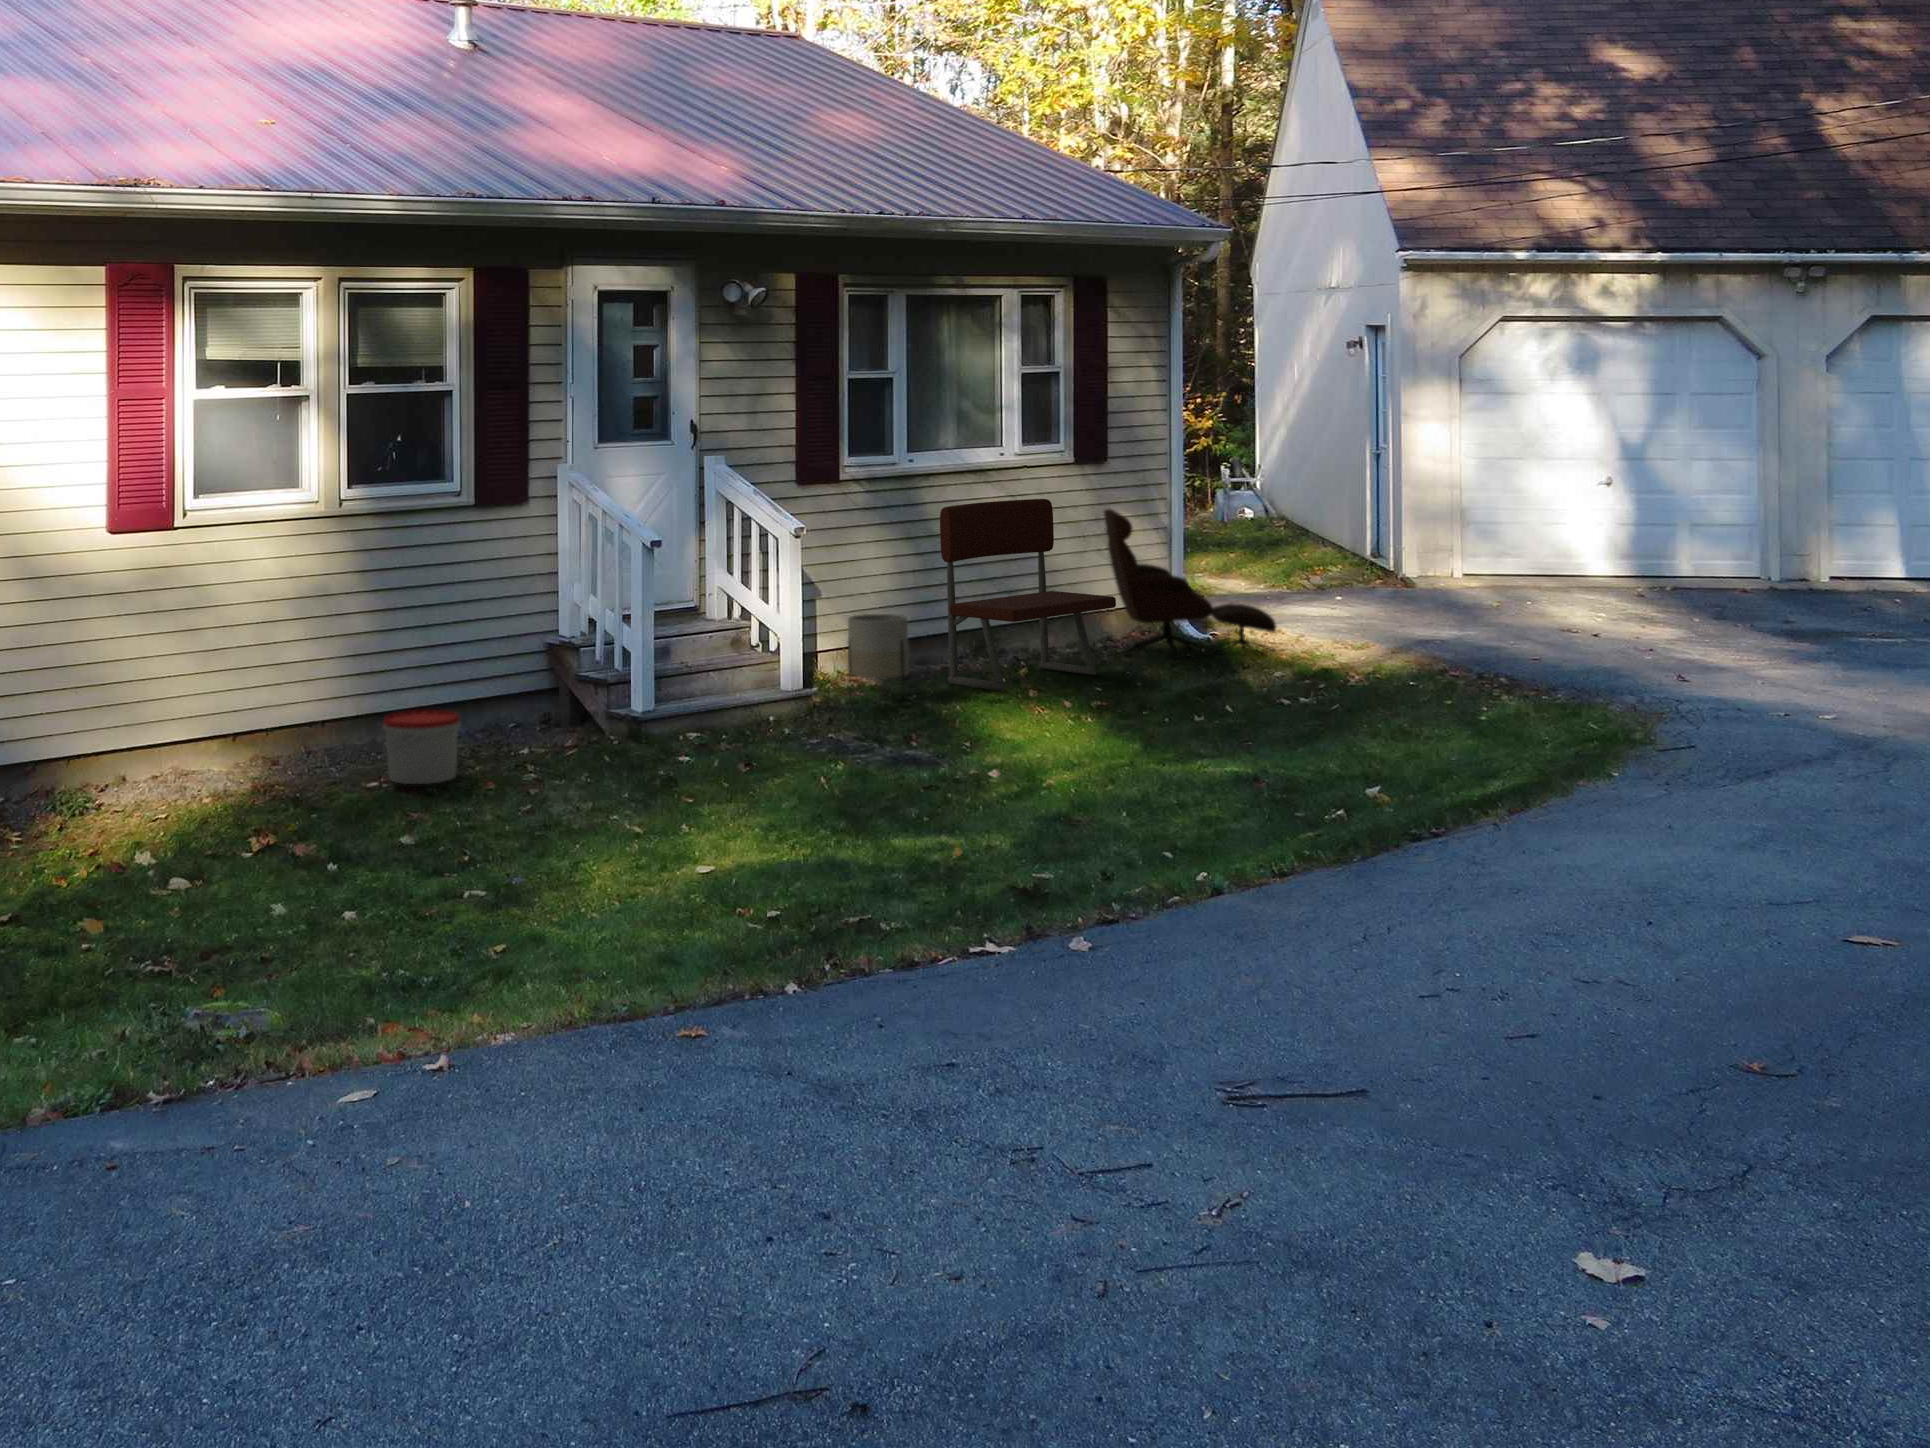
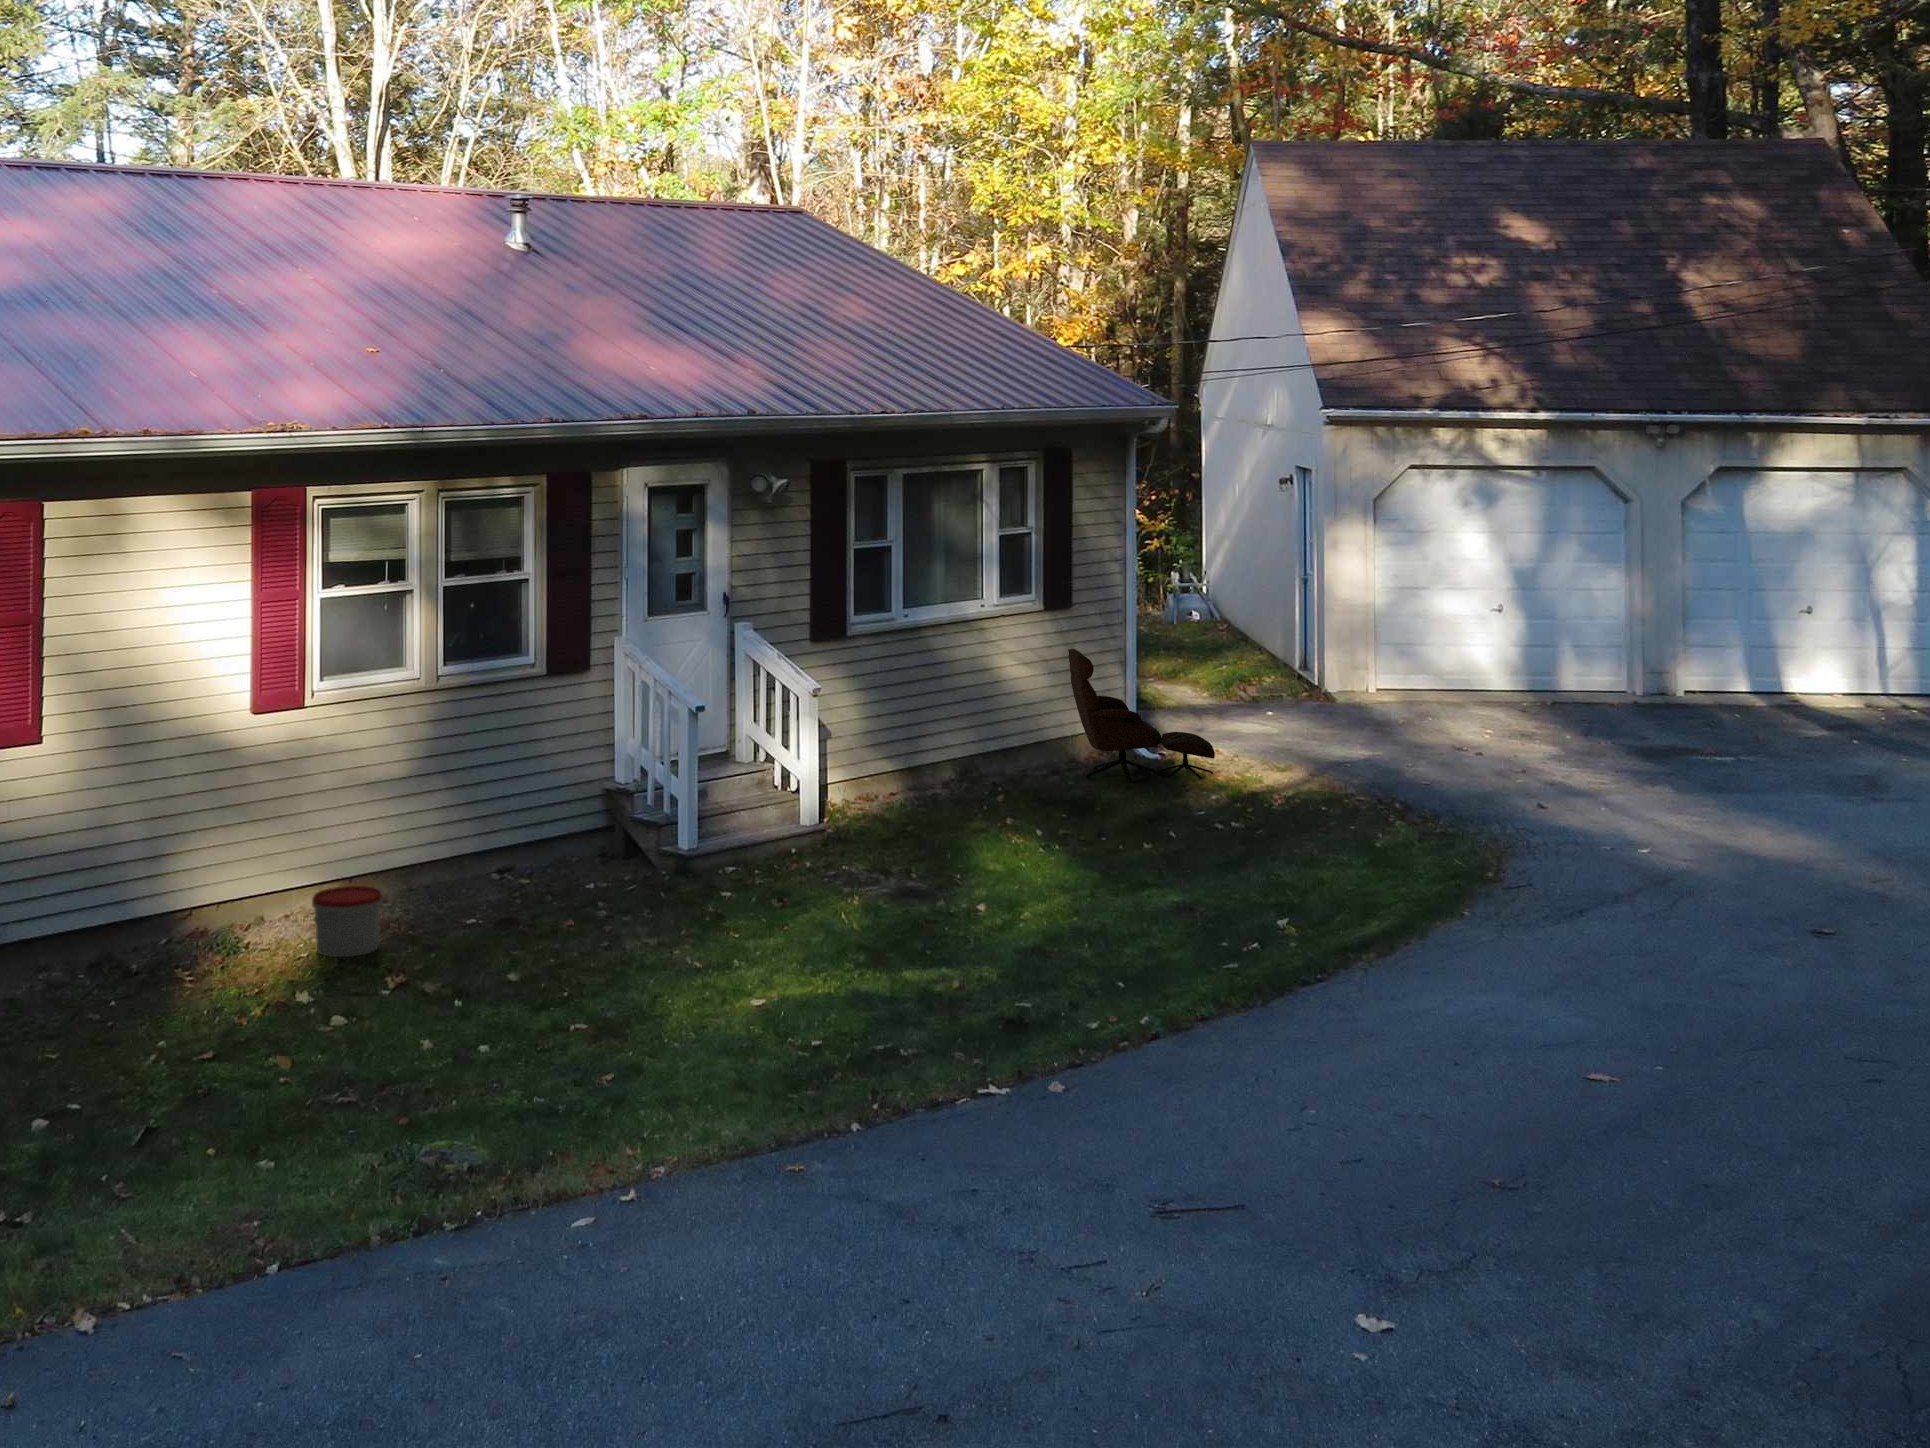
bench: present [940,499,1116,691] -> none [931,646,1079,819]
planter: present [848,614,909,690] -> none [852,753,905,831]
bucket: present [383,710,461,784] -> present [312,886,383,957]

